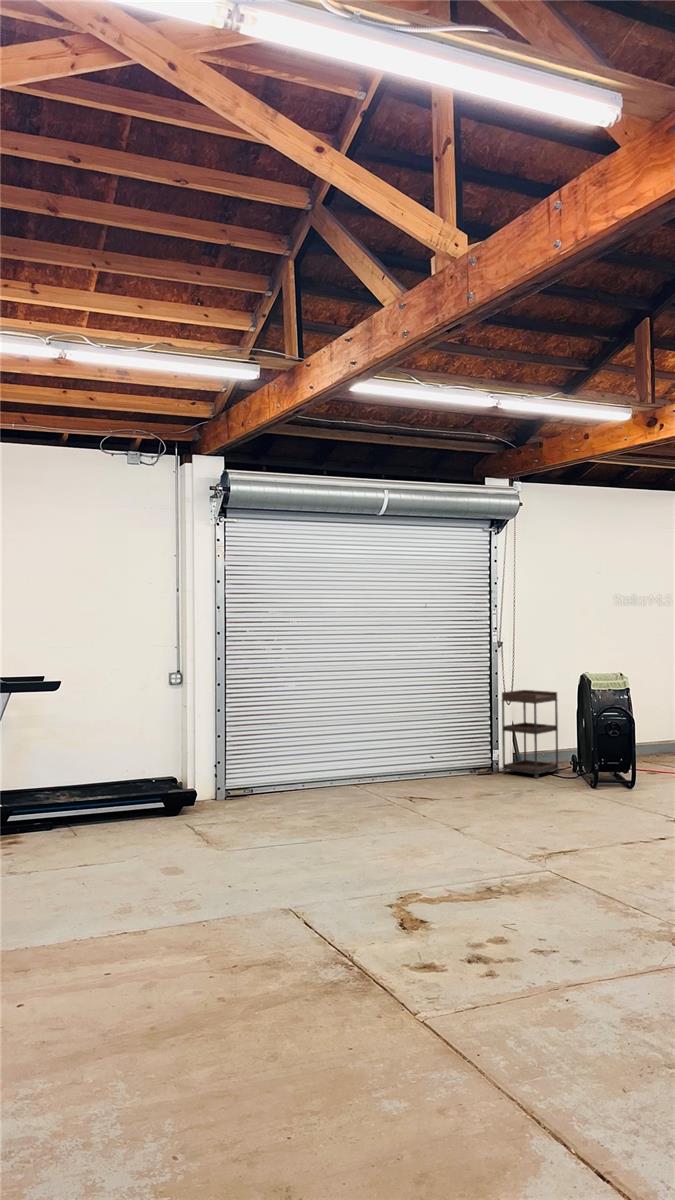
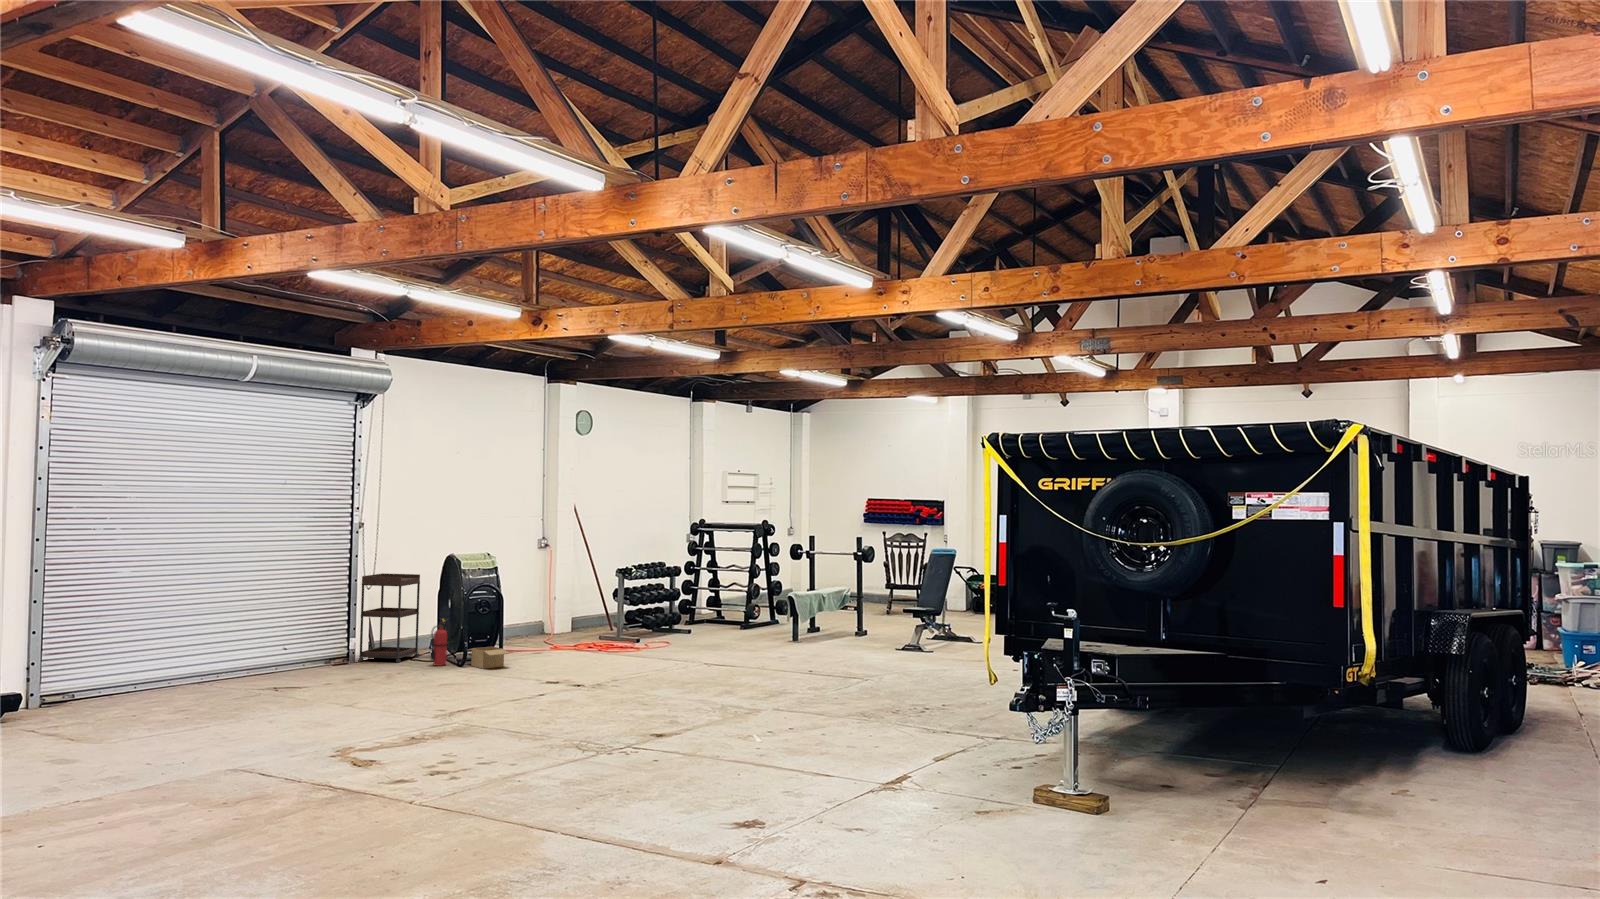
fire extinguisher: none [564,738,583,786] -> present [431,619,448,666]
cardboard box: none [601,771,644,795] -> present [468,647,509,669]

